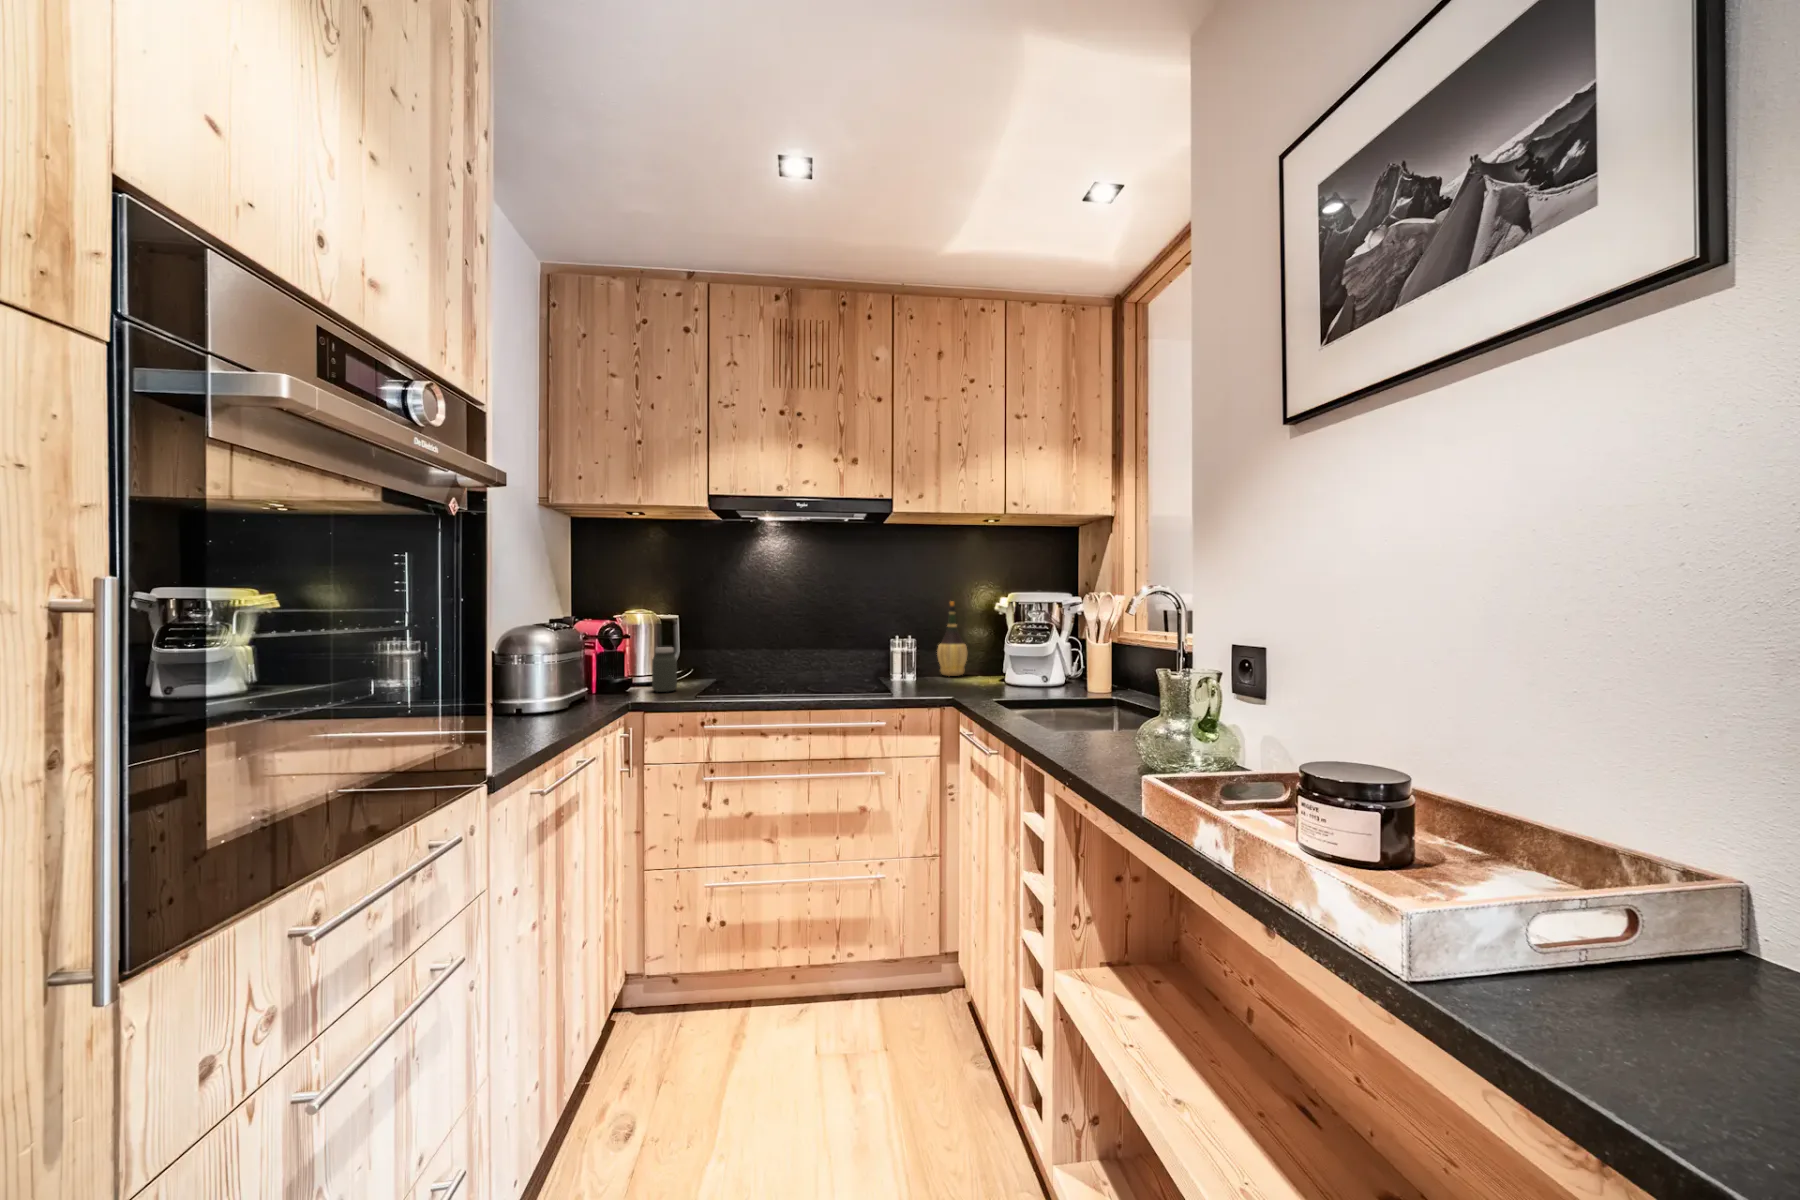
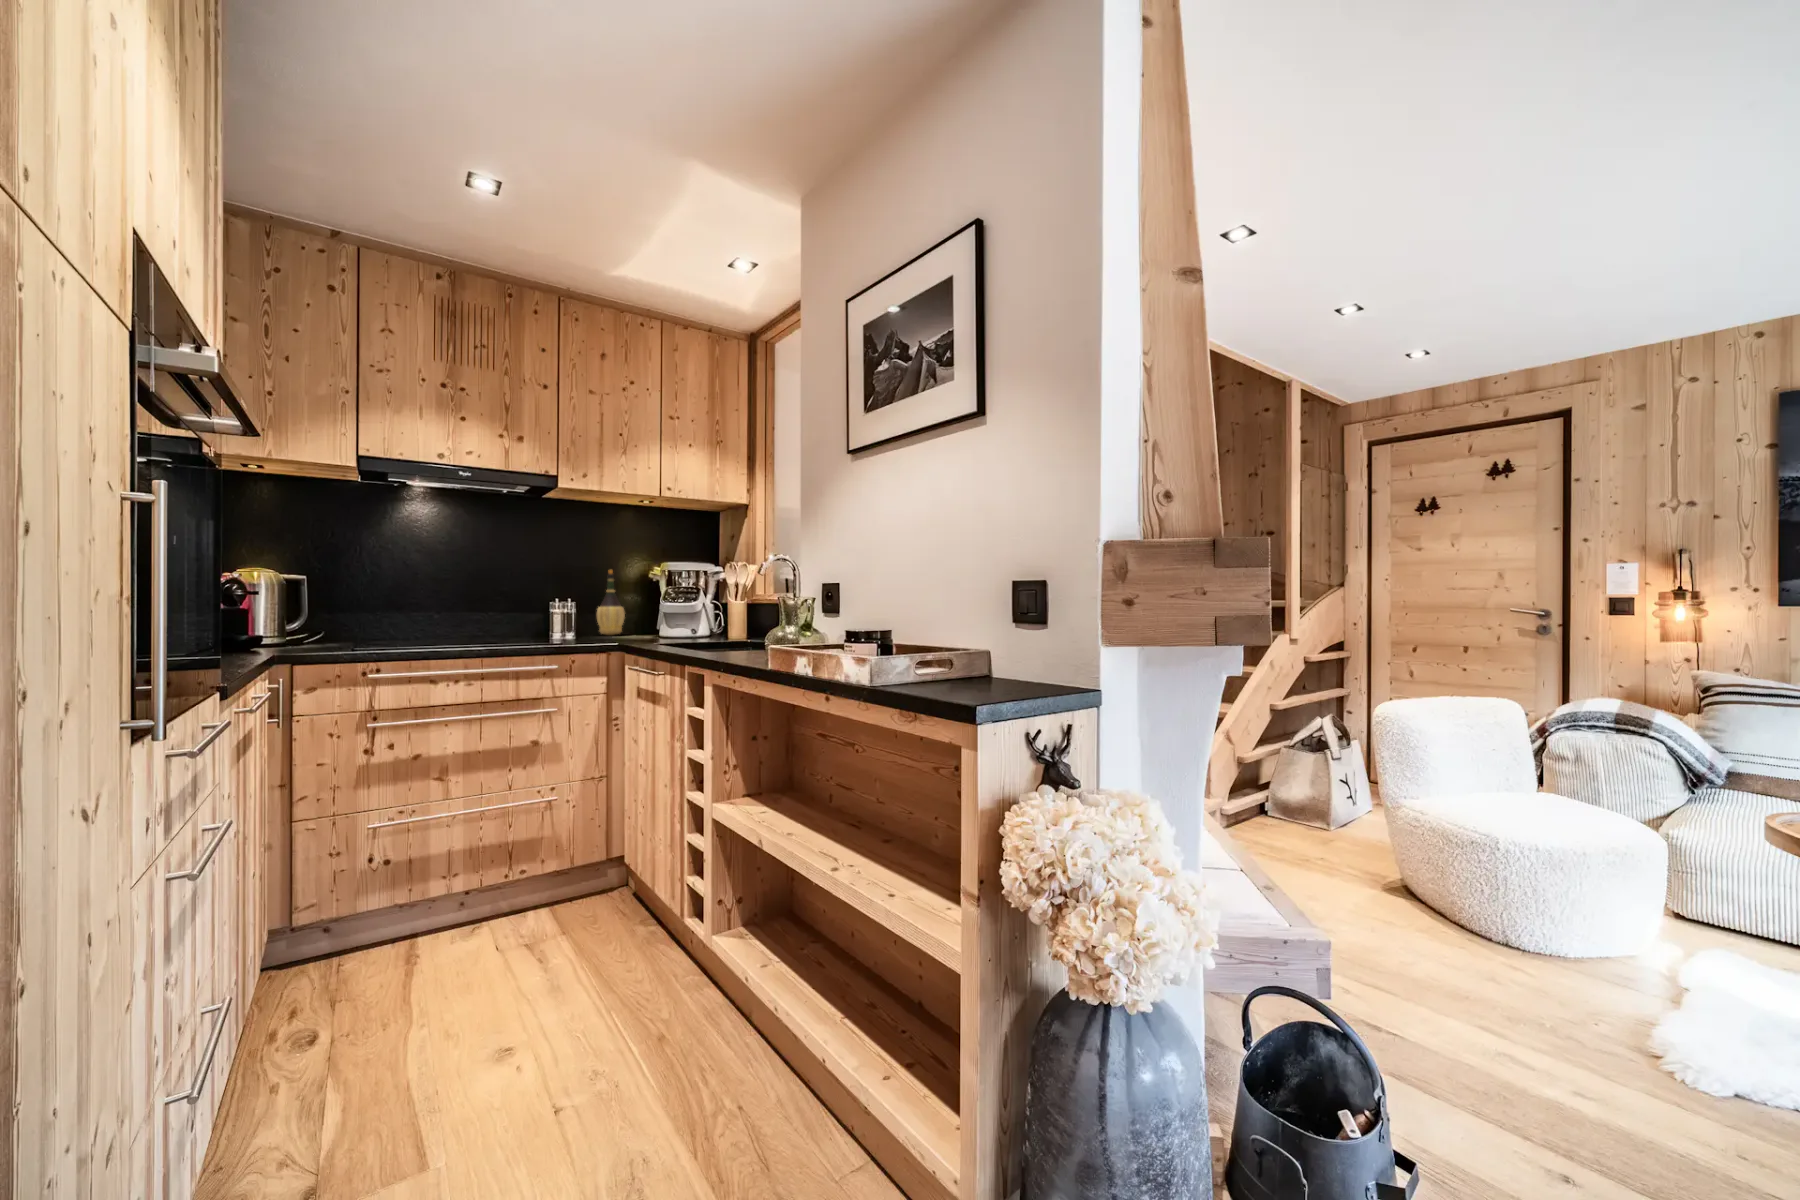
jar: present [652,647,677,692] -> none [293,604,324,648]

